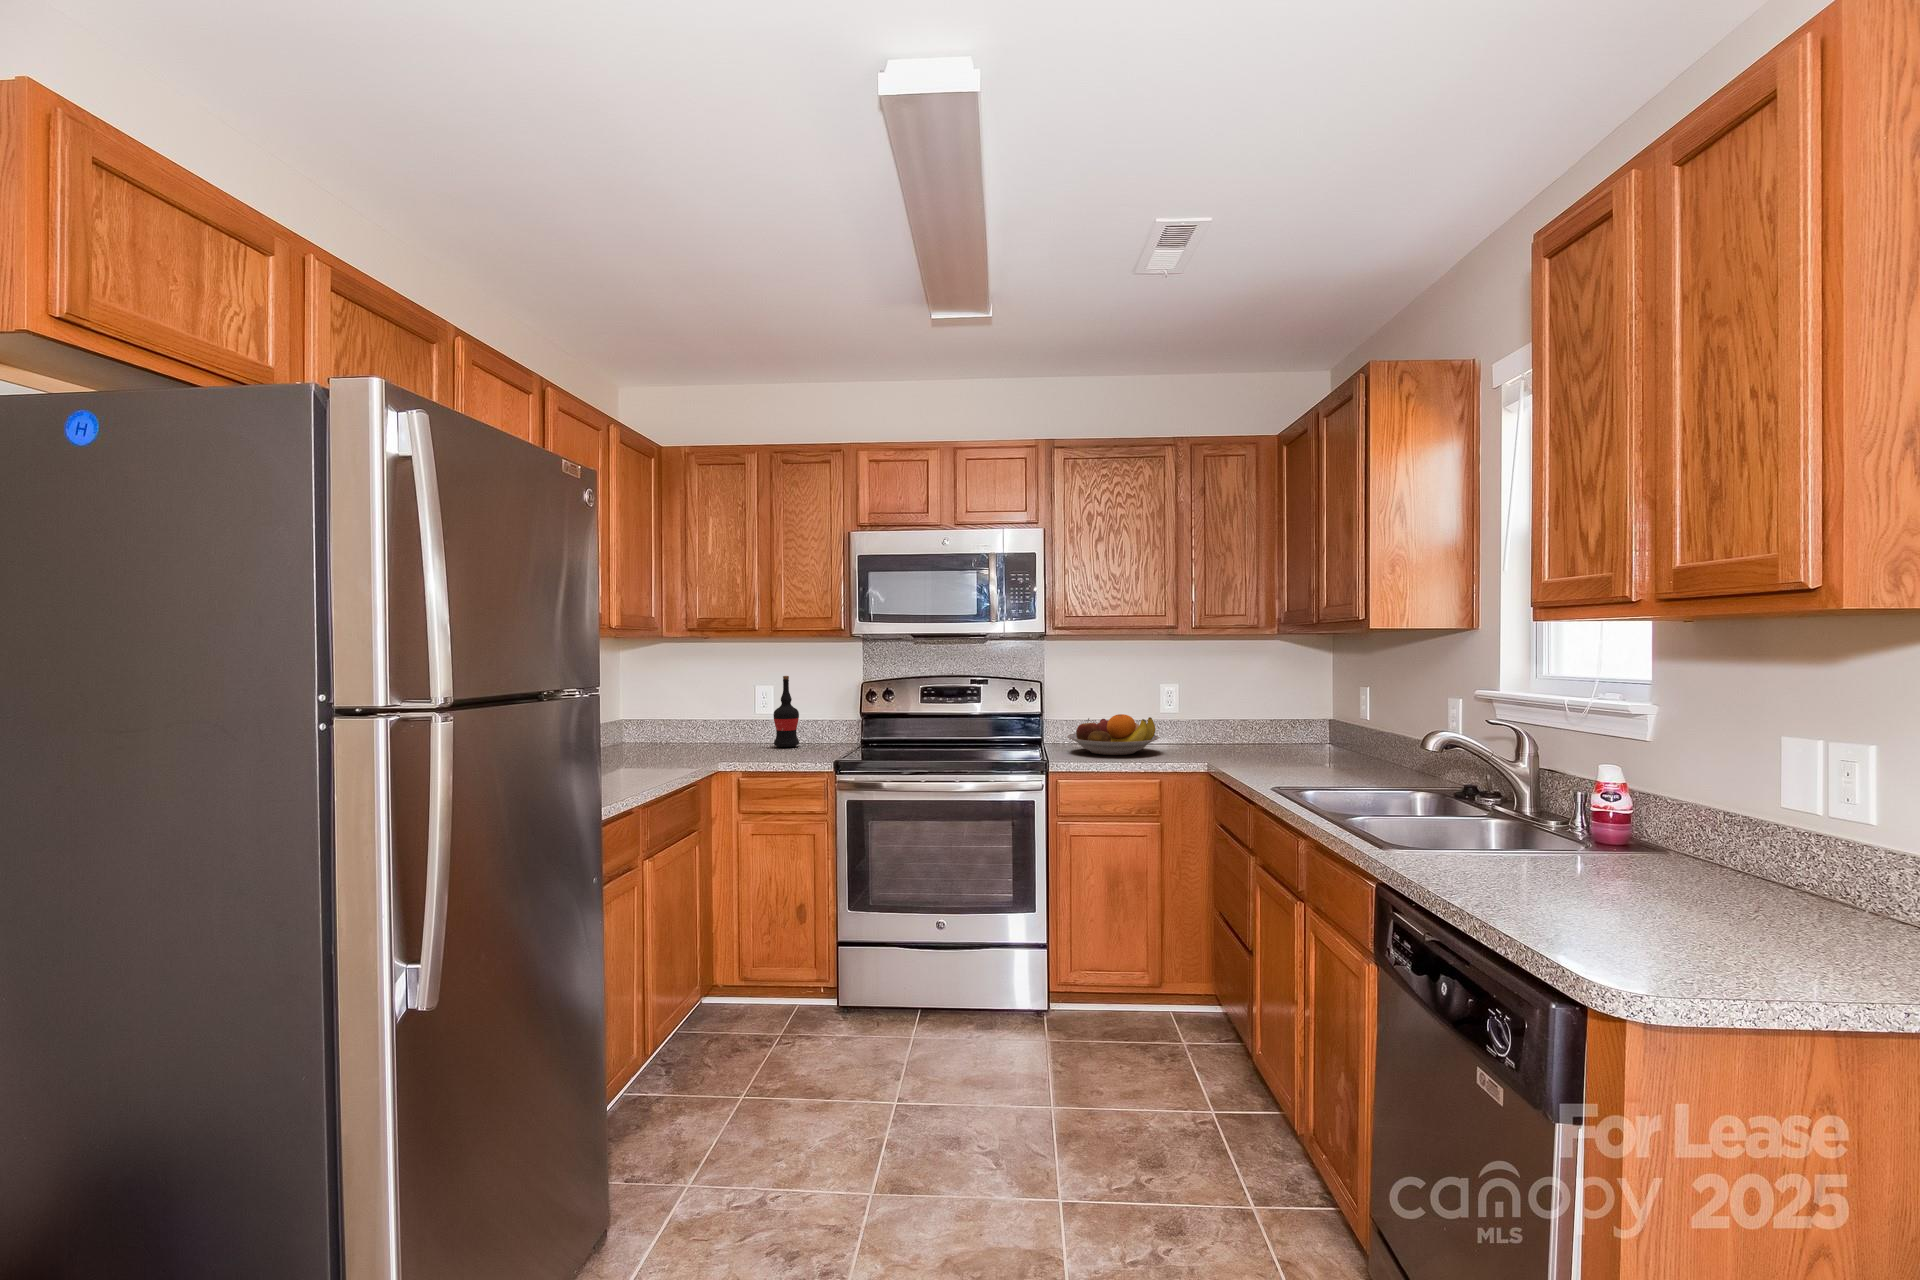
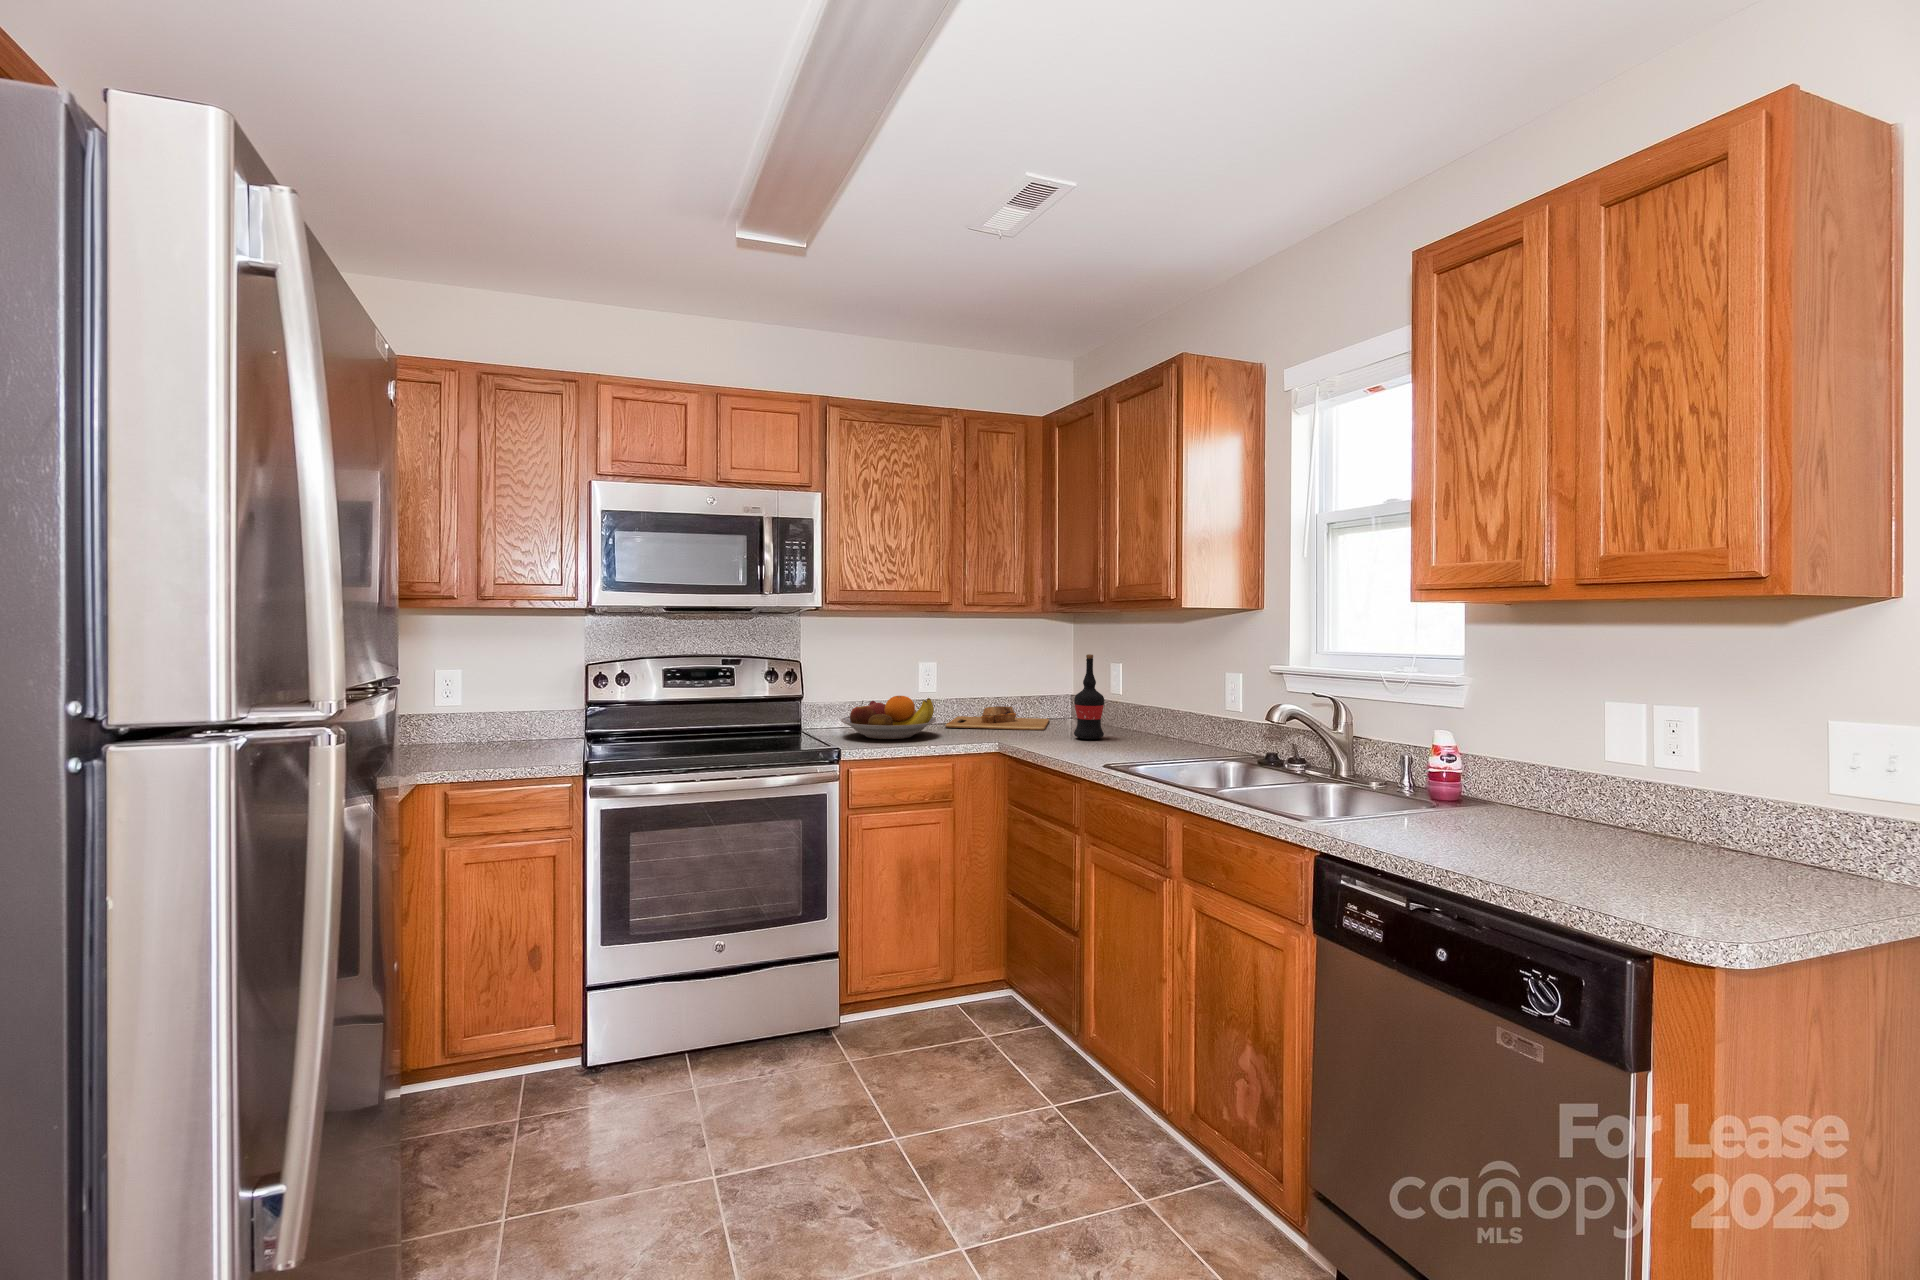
wine bottle: present [773,676,799,747] -> present [1074,654,1104,739]
cutting board: none [1179,728,1298,754] -> present [946,706,1049,730]

